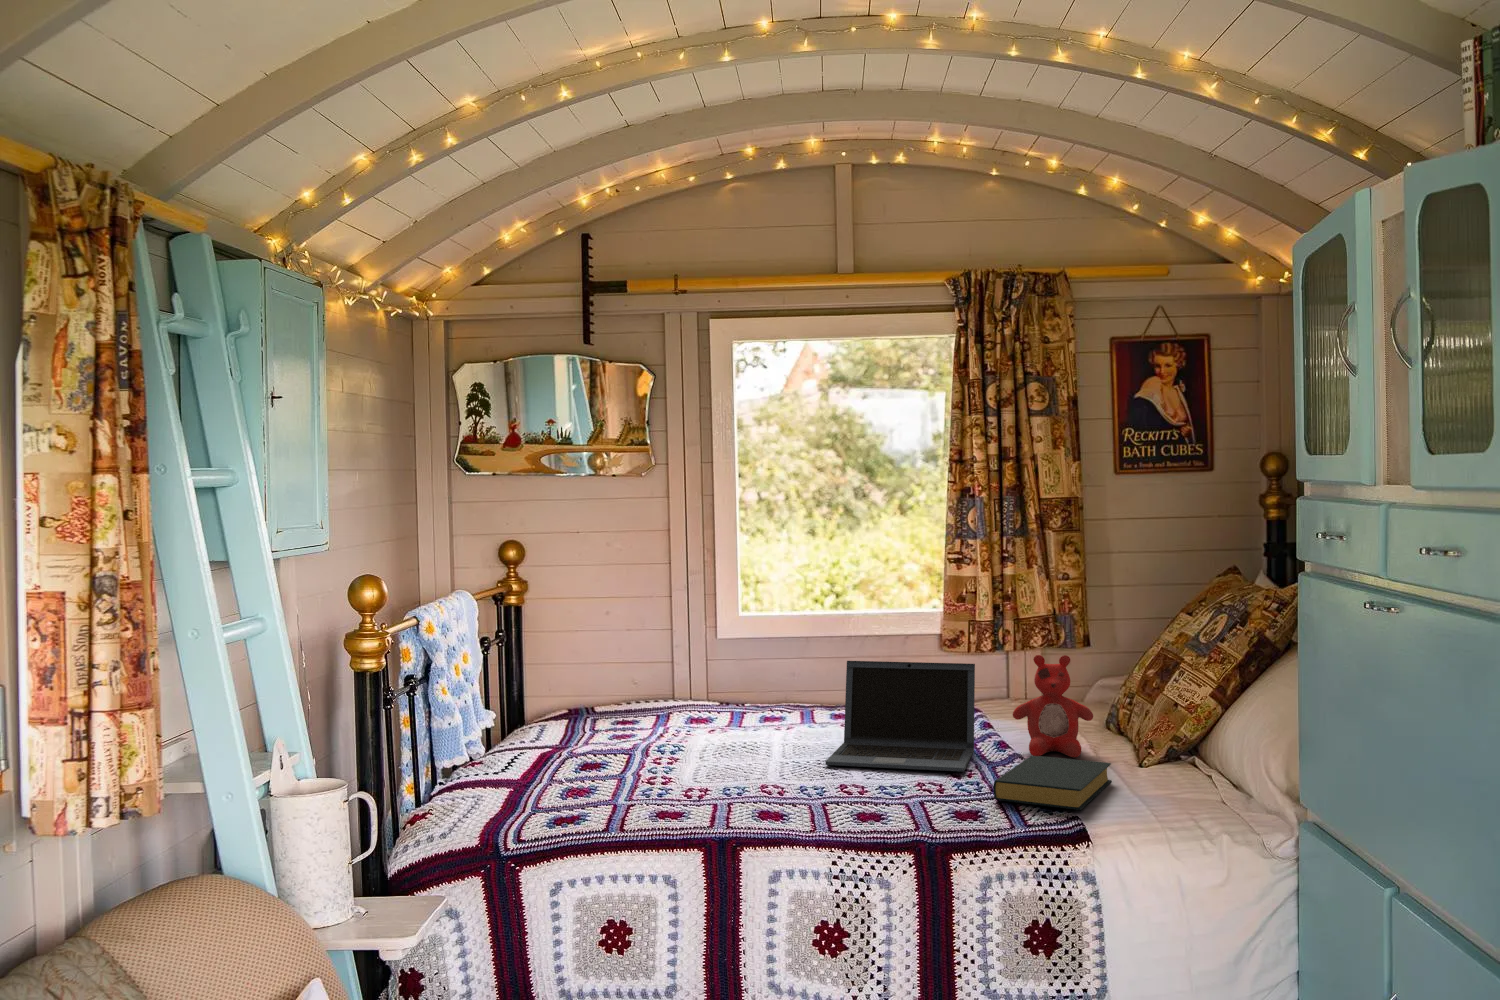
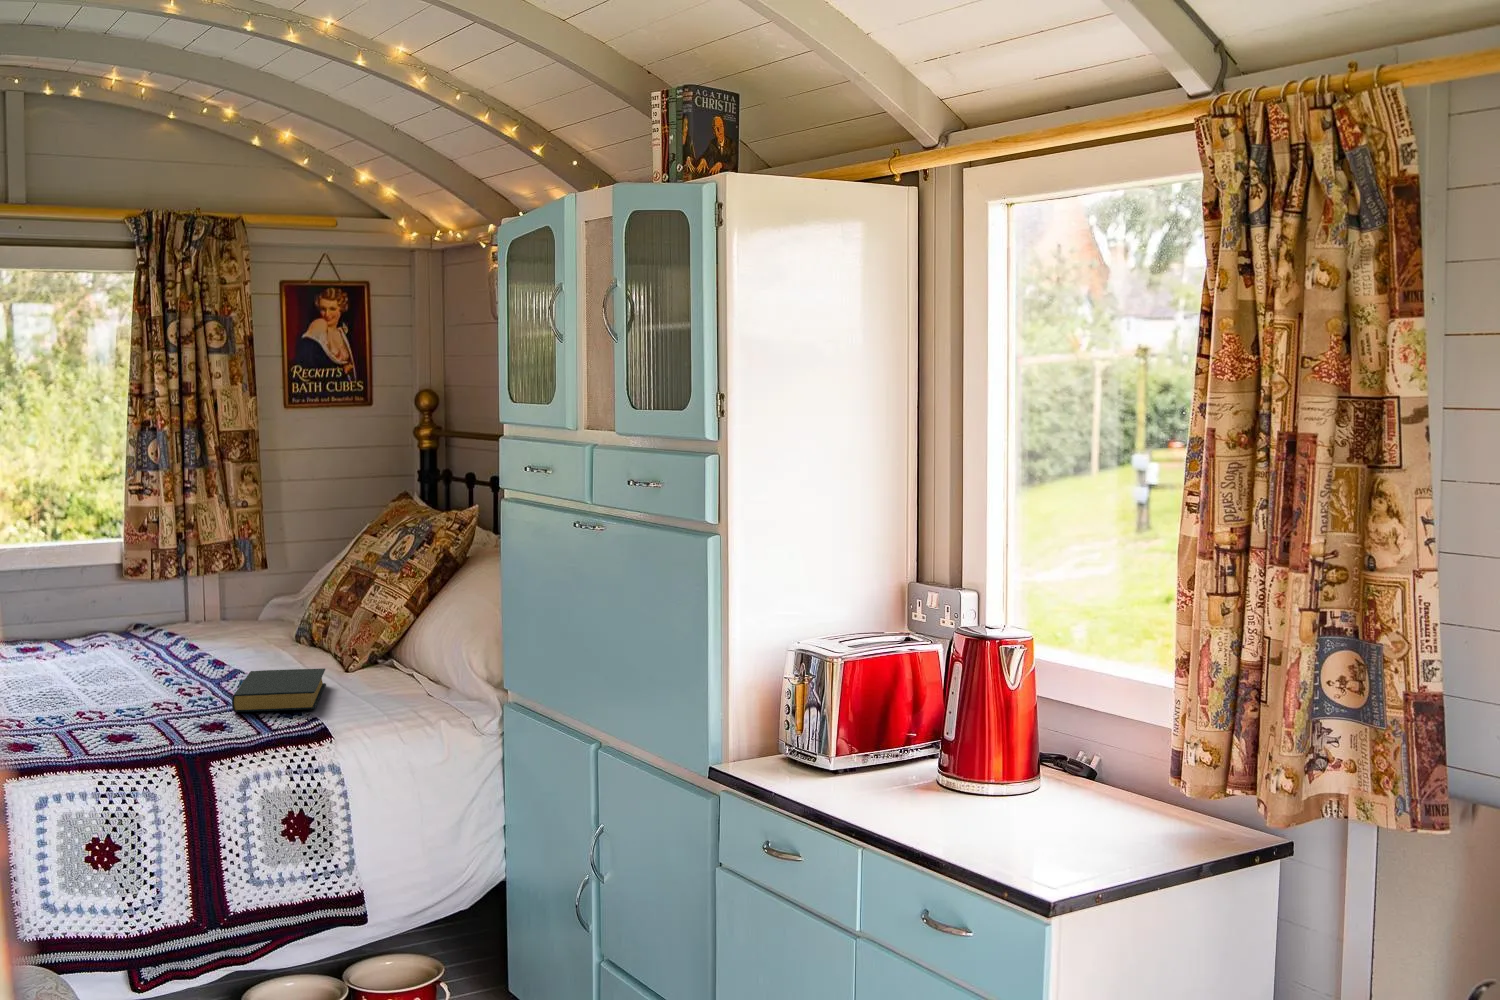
stuffed bear: present [1013,655,1093,757] -> none [220,579,296,673]
laptop: present [825,661,975,772] -> none [39,593,190,706]

